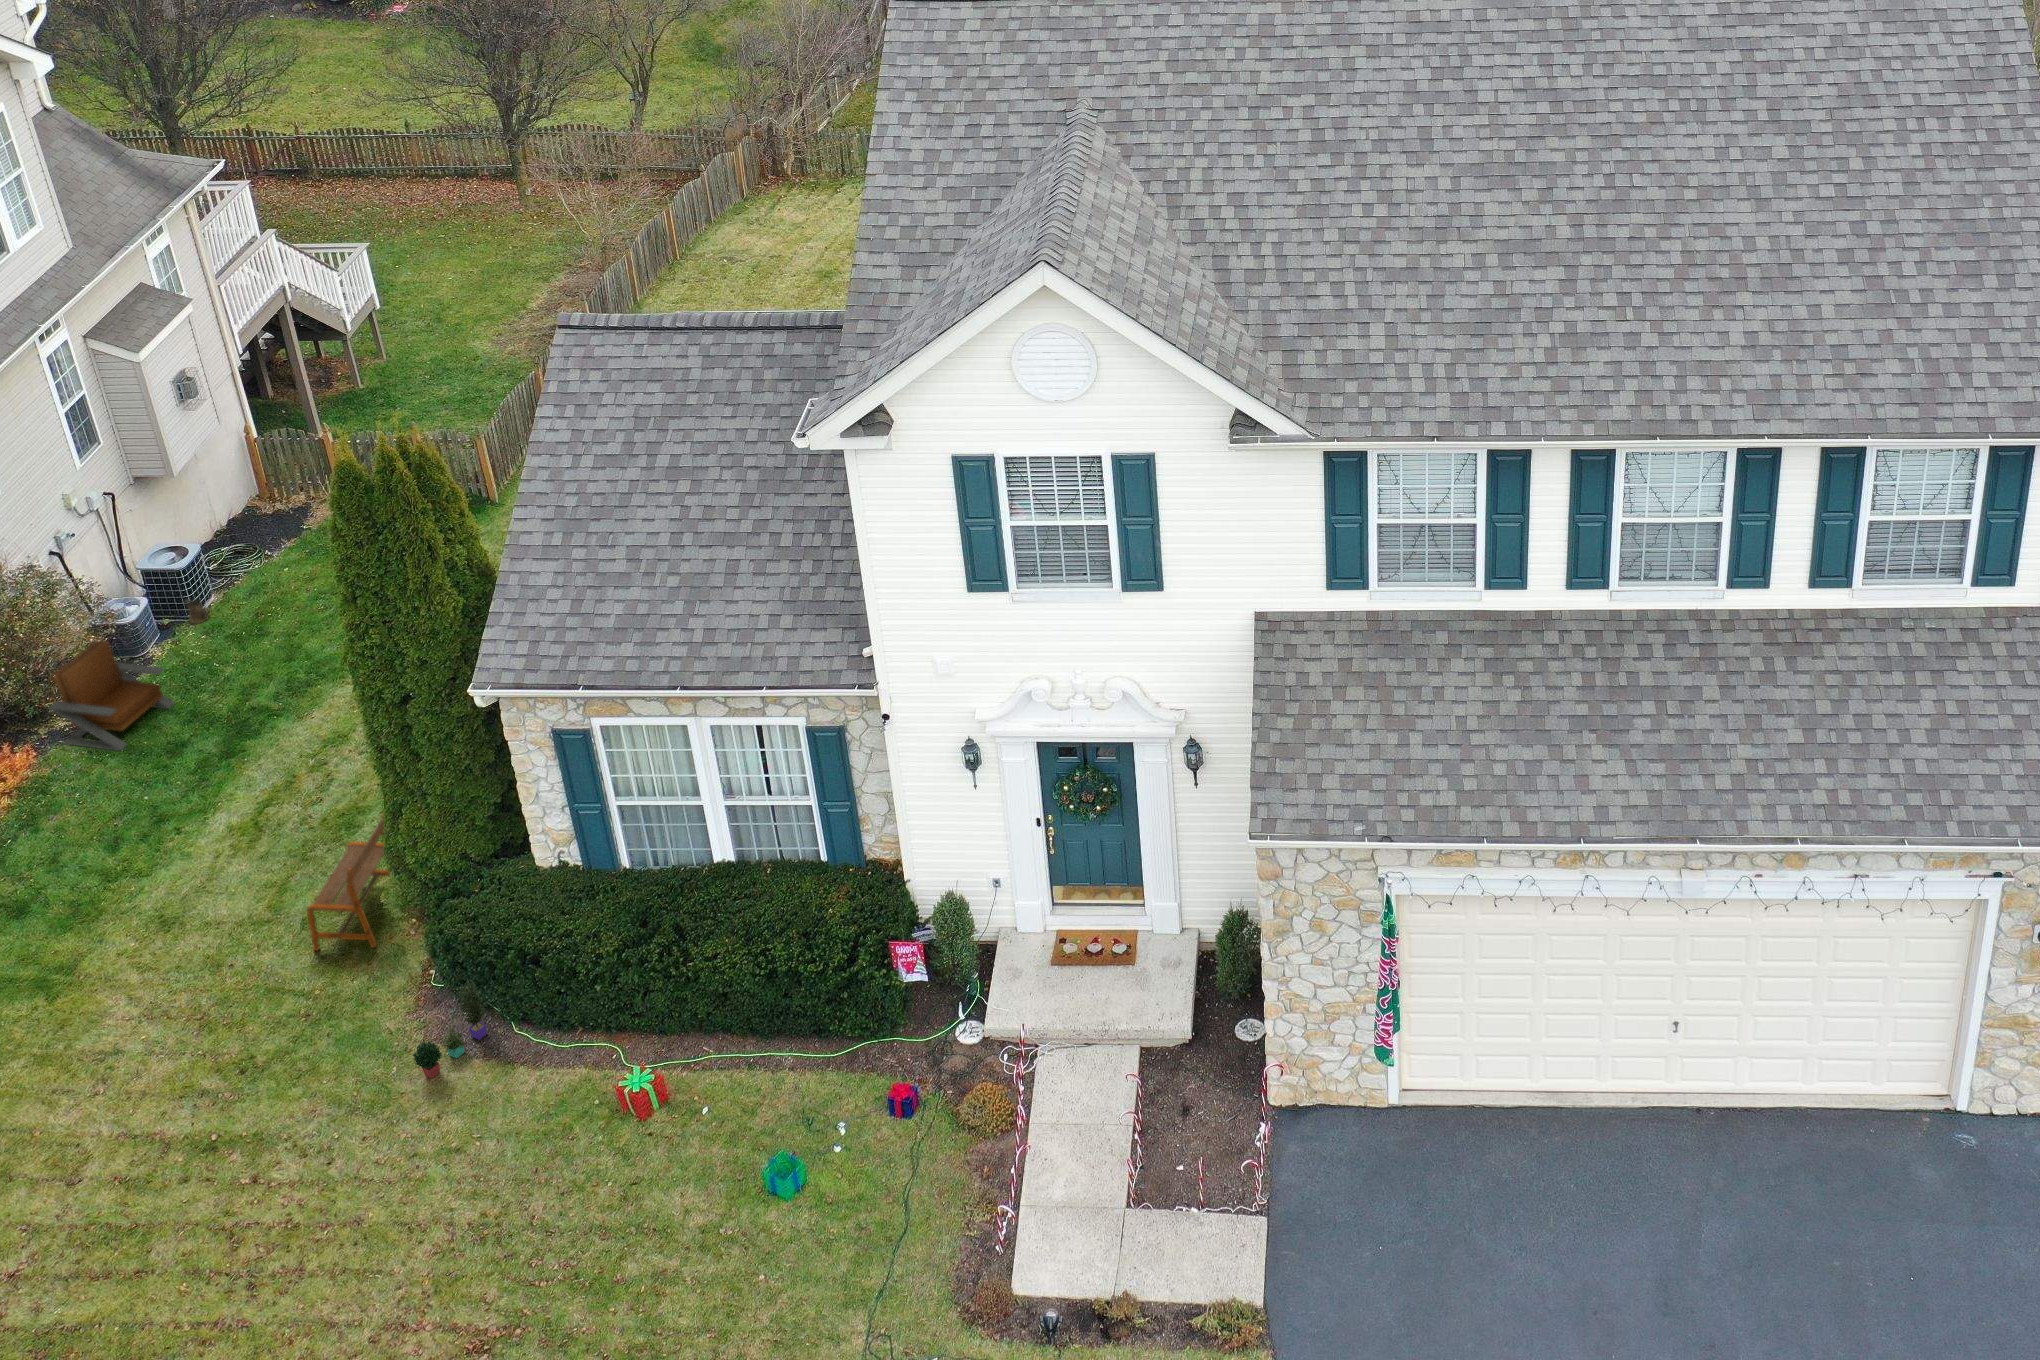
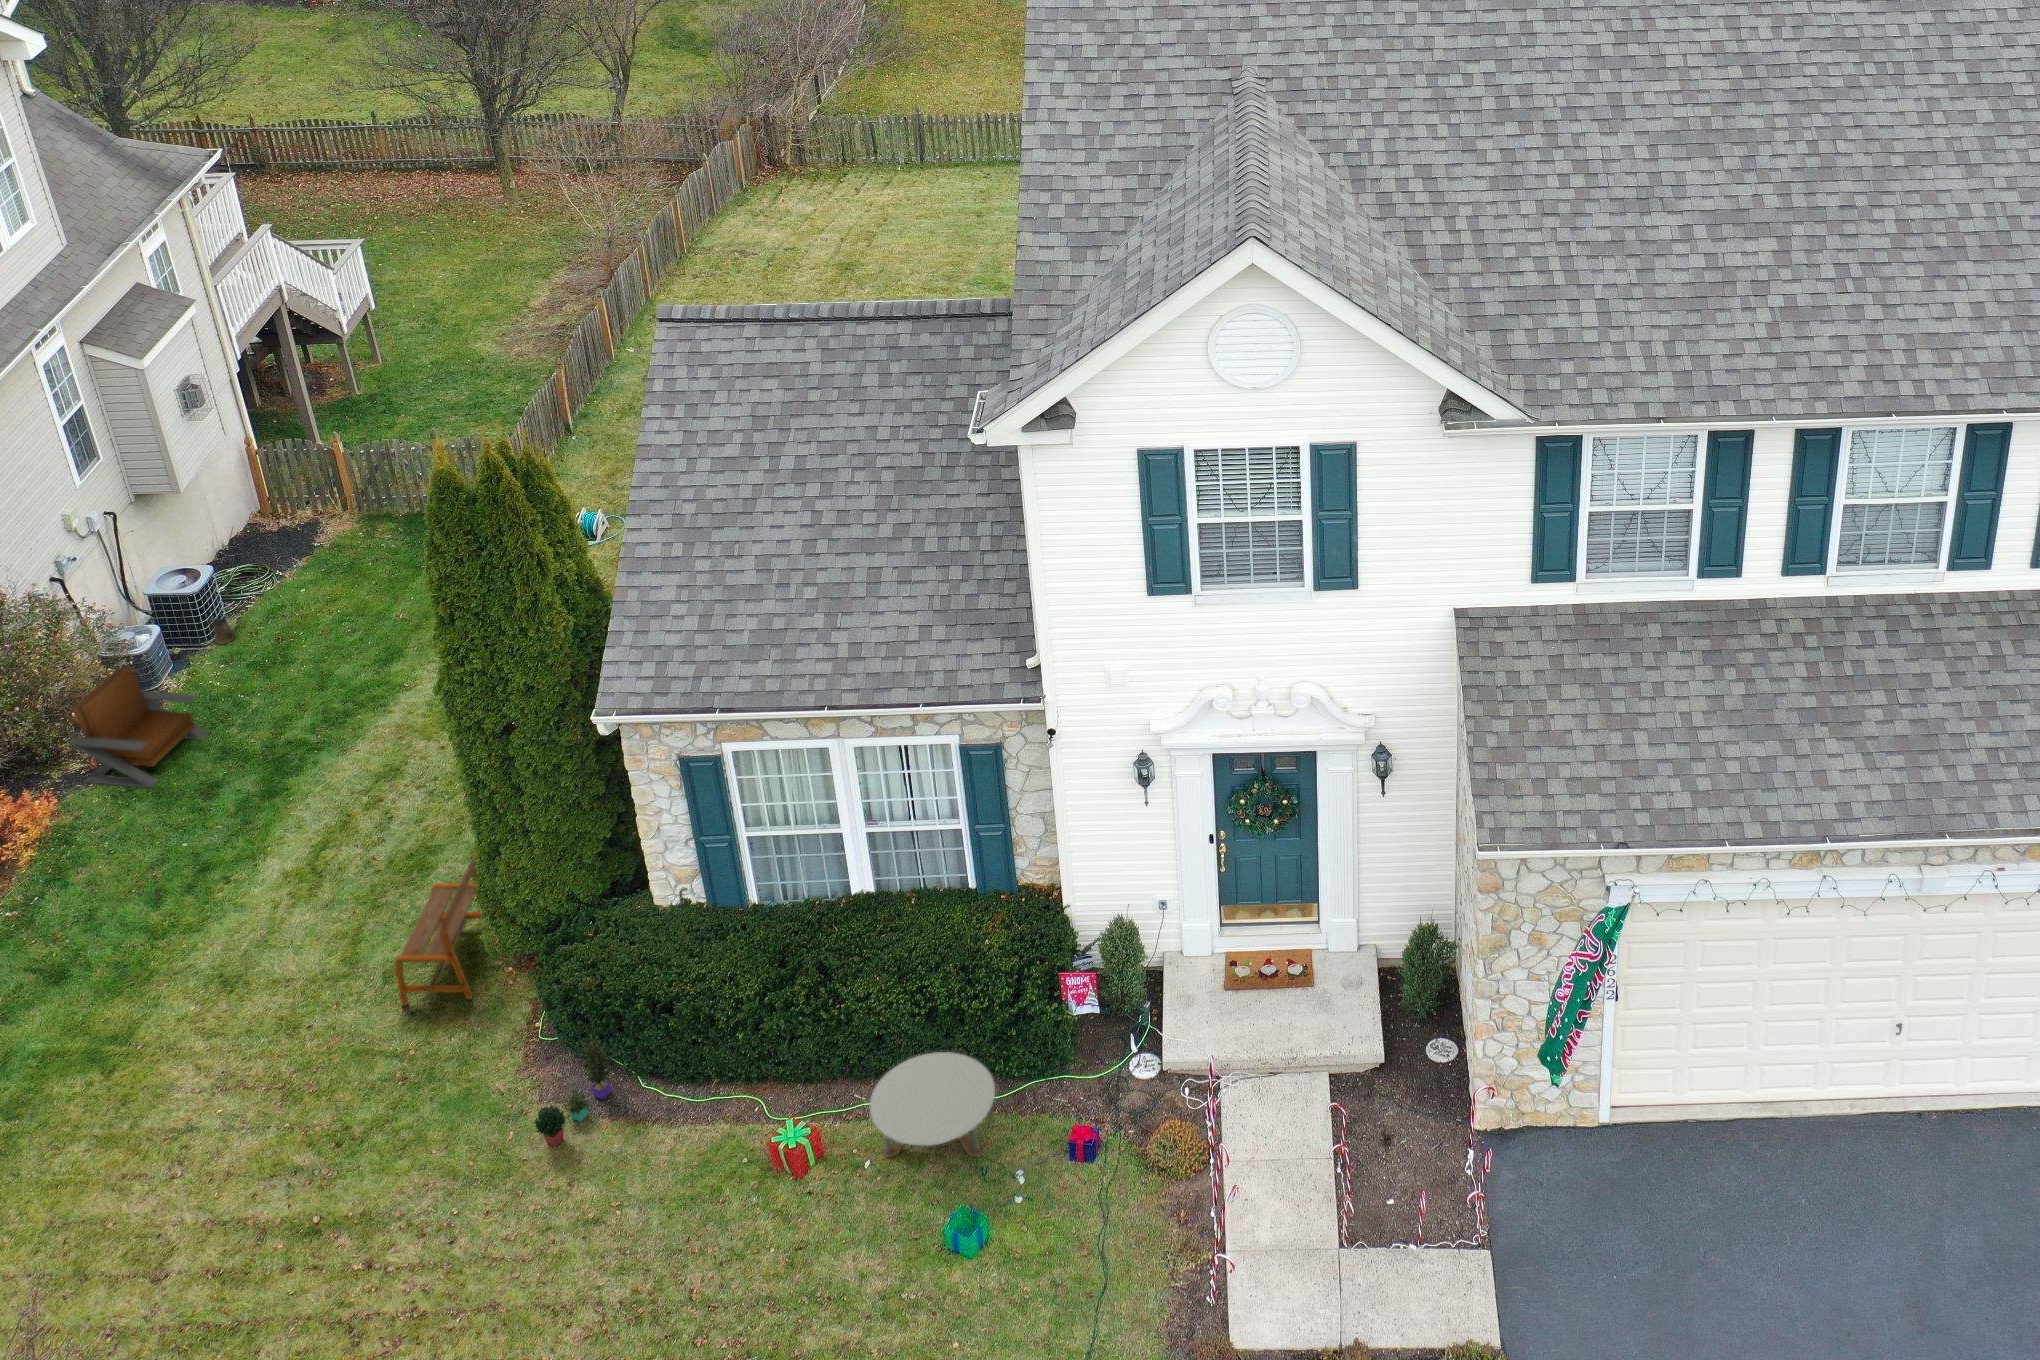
round table: none [707,1009,823,1106] -> present [870,1052,995,1158]

